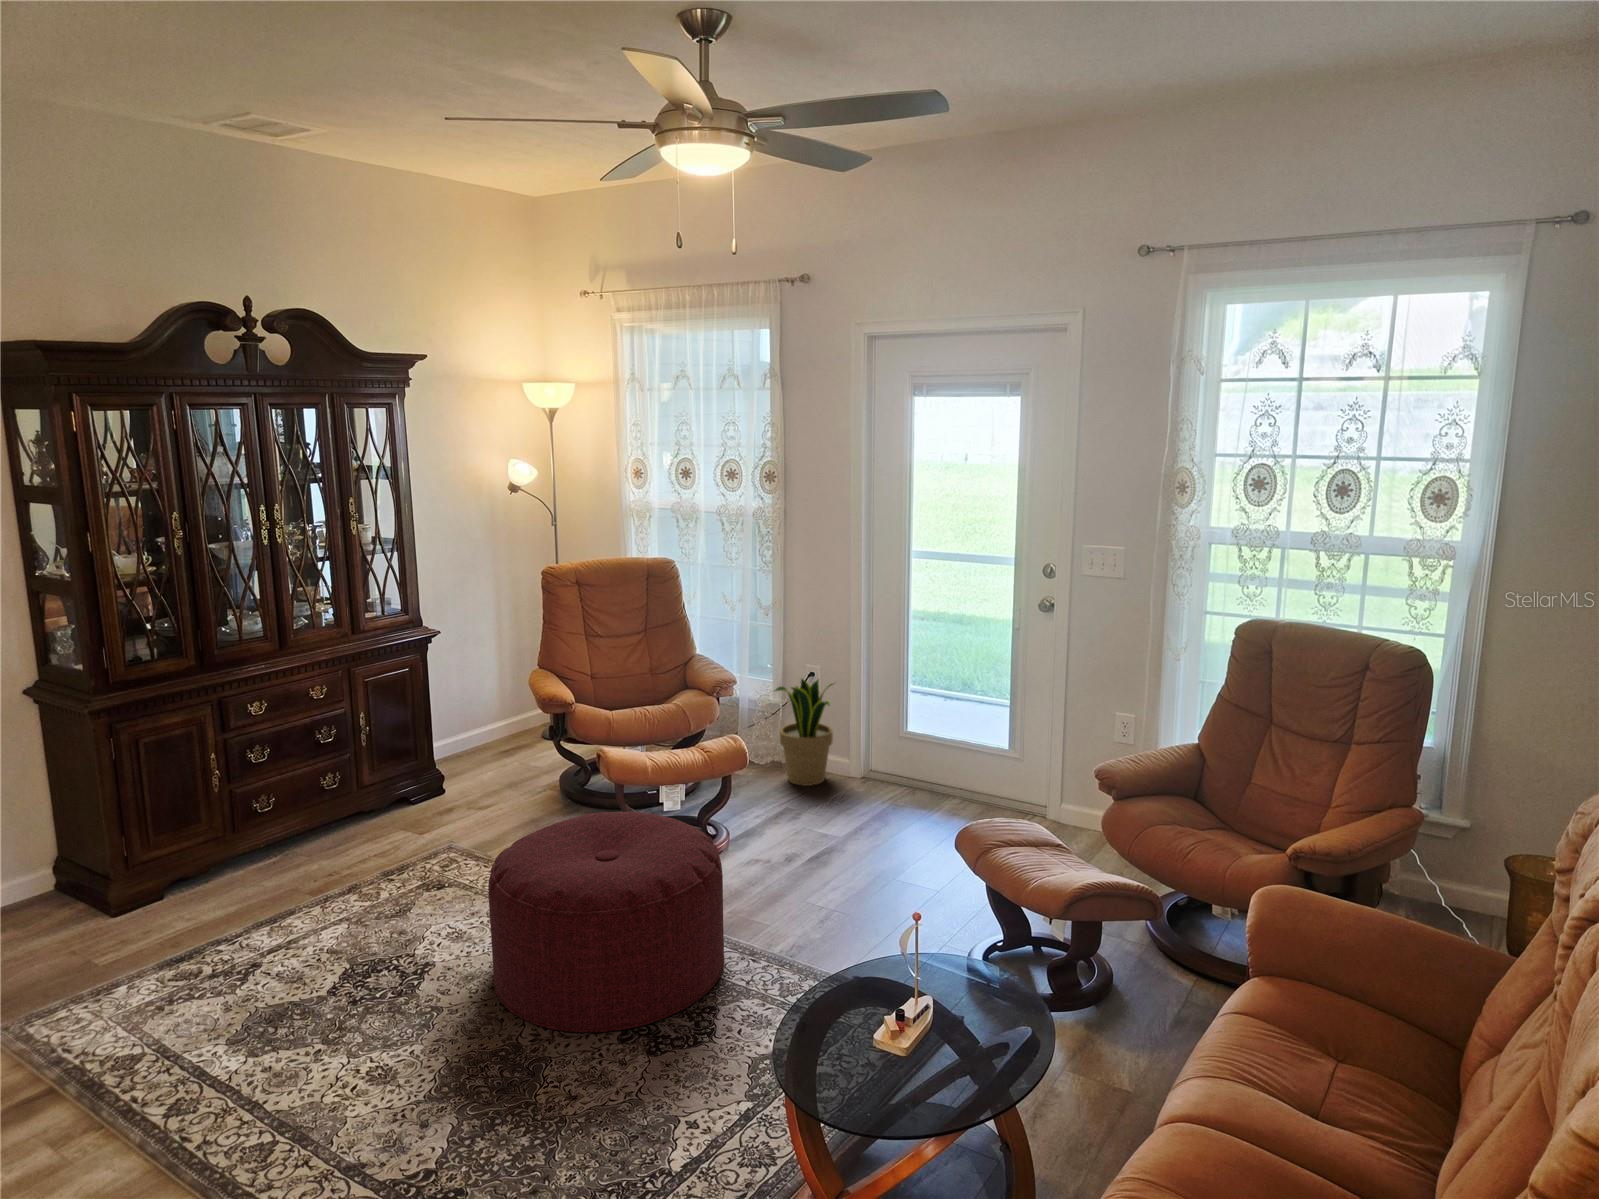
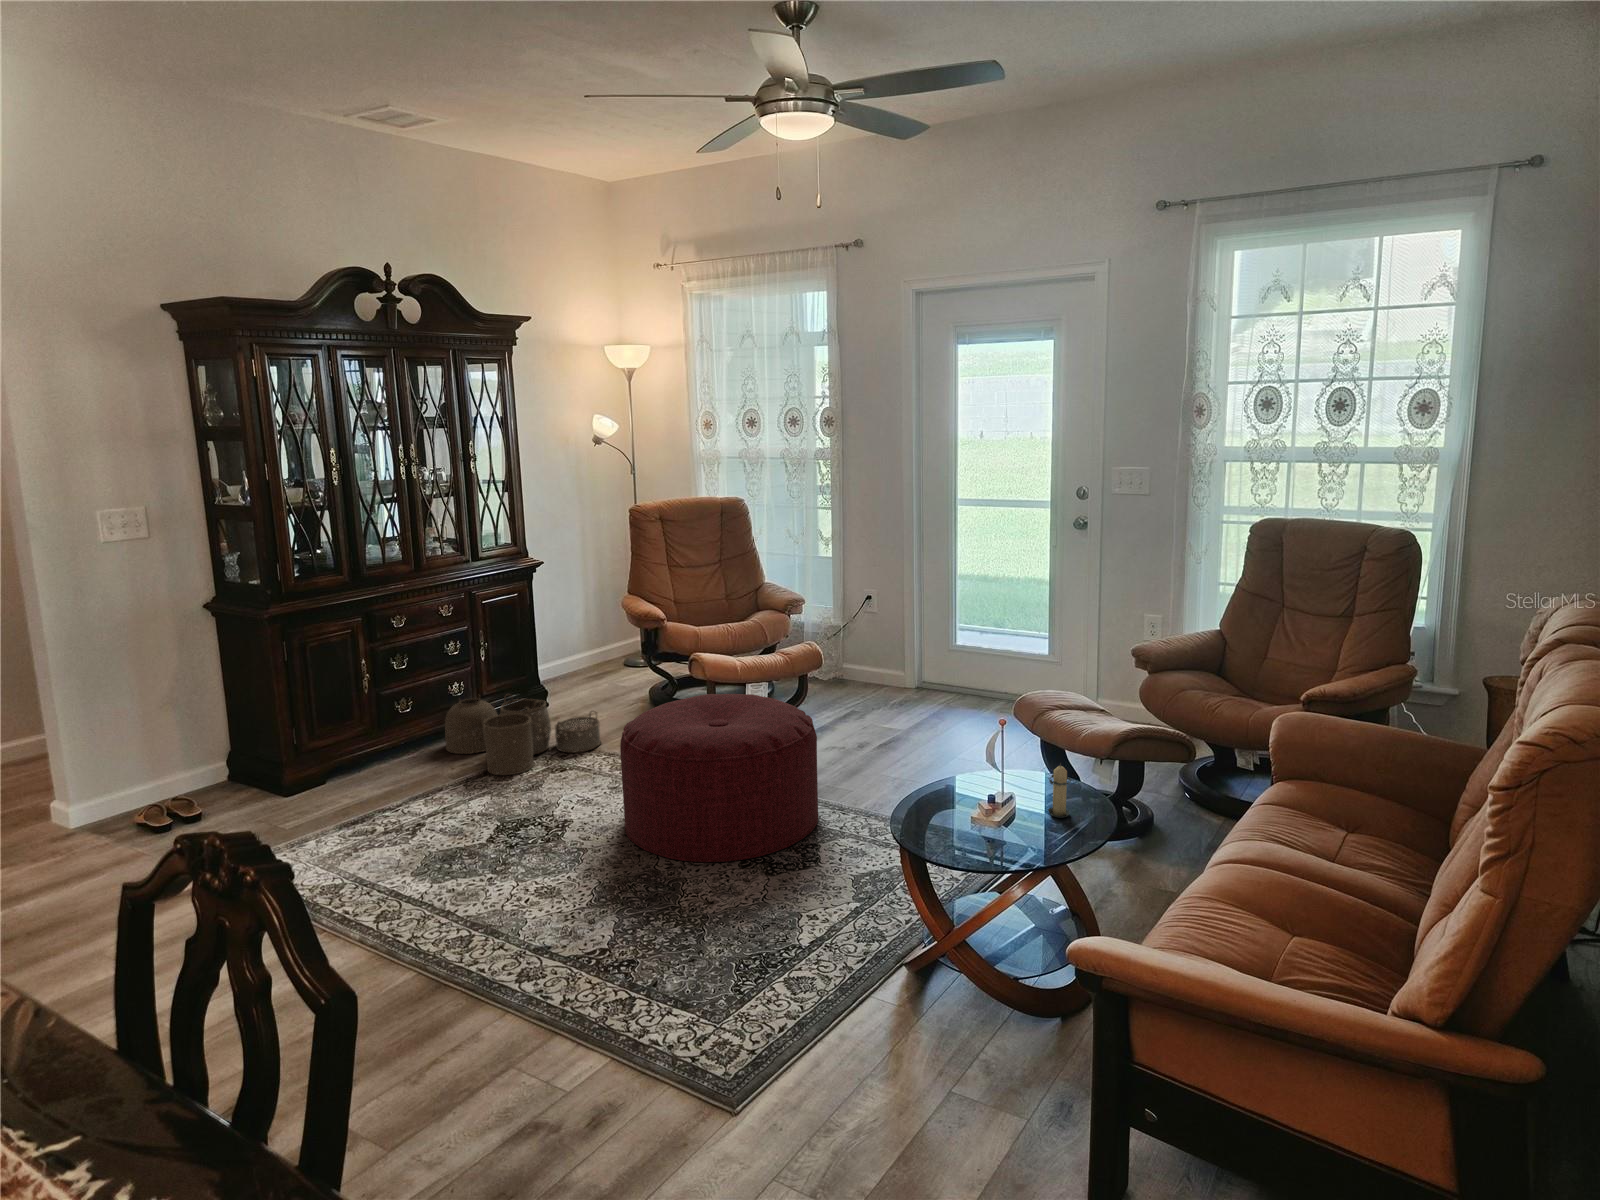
potted plant: present [775,679,833,786] -> none [835,600,890,695]
woven basket: none [312,789,493,893] -> present [445,695,601,775]
candle: none [968,956,1002,1024] -> present [1048,763,1071,818]

